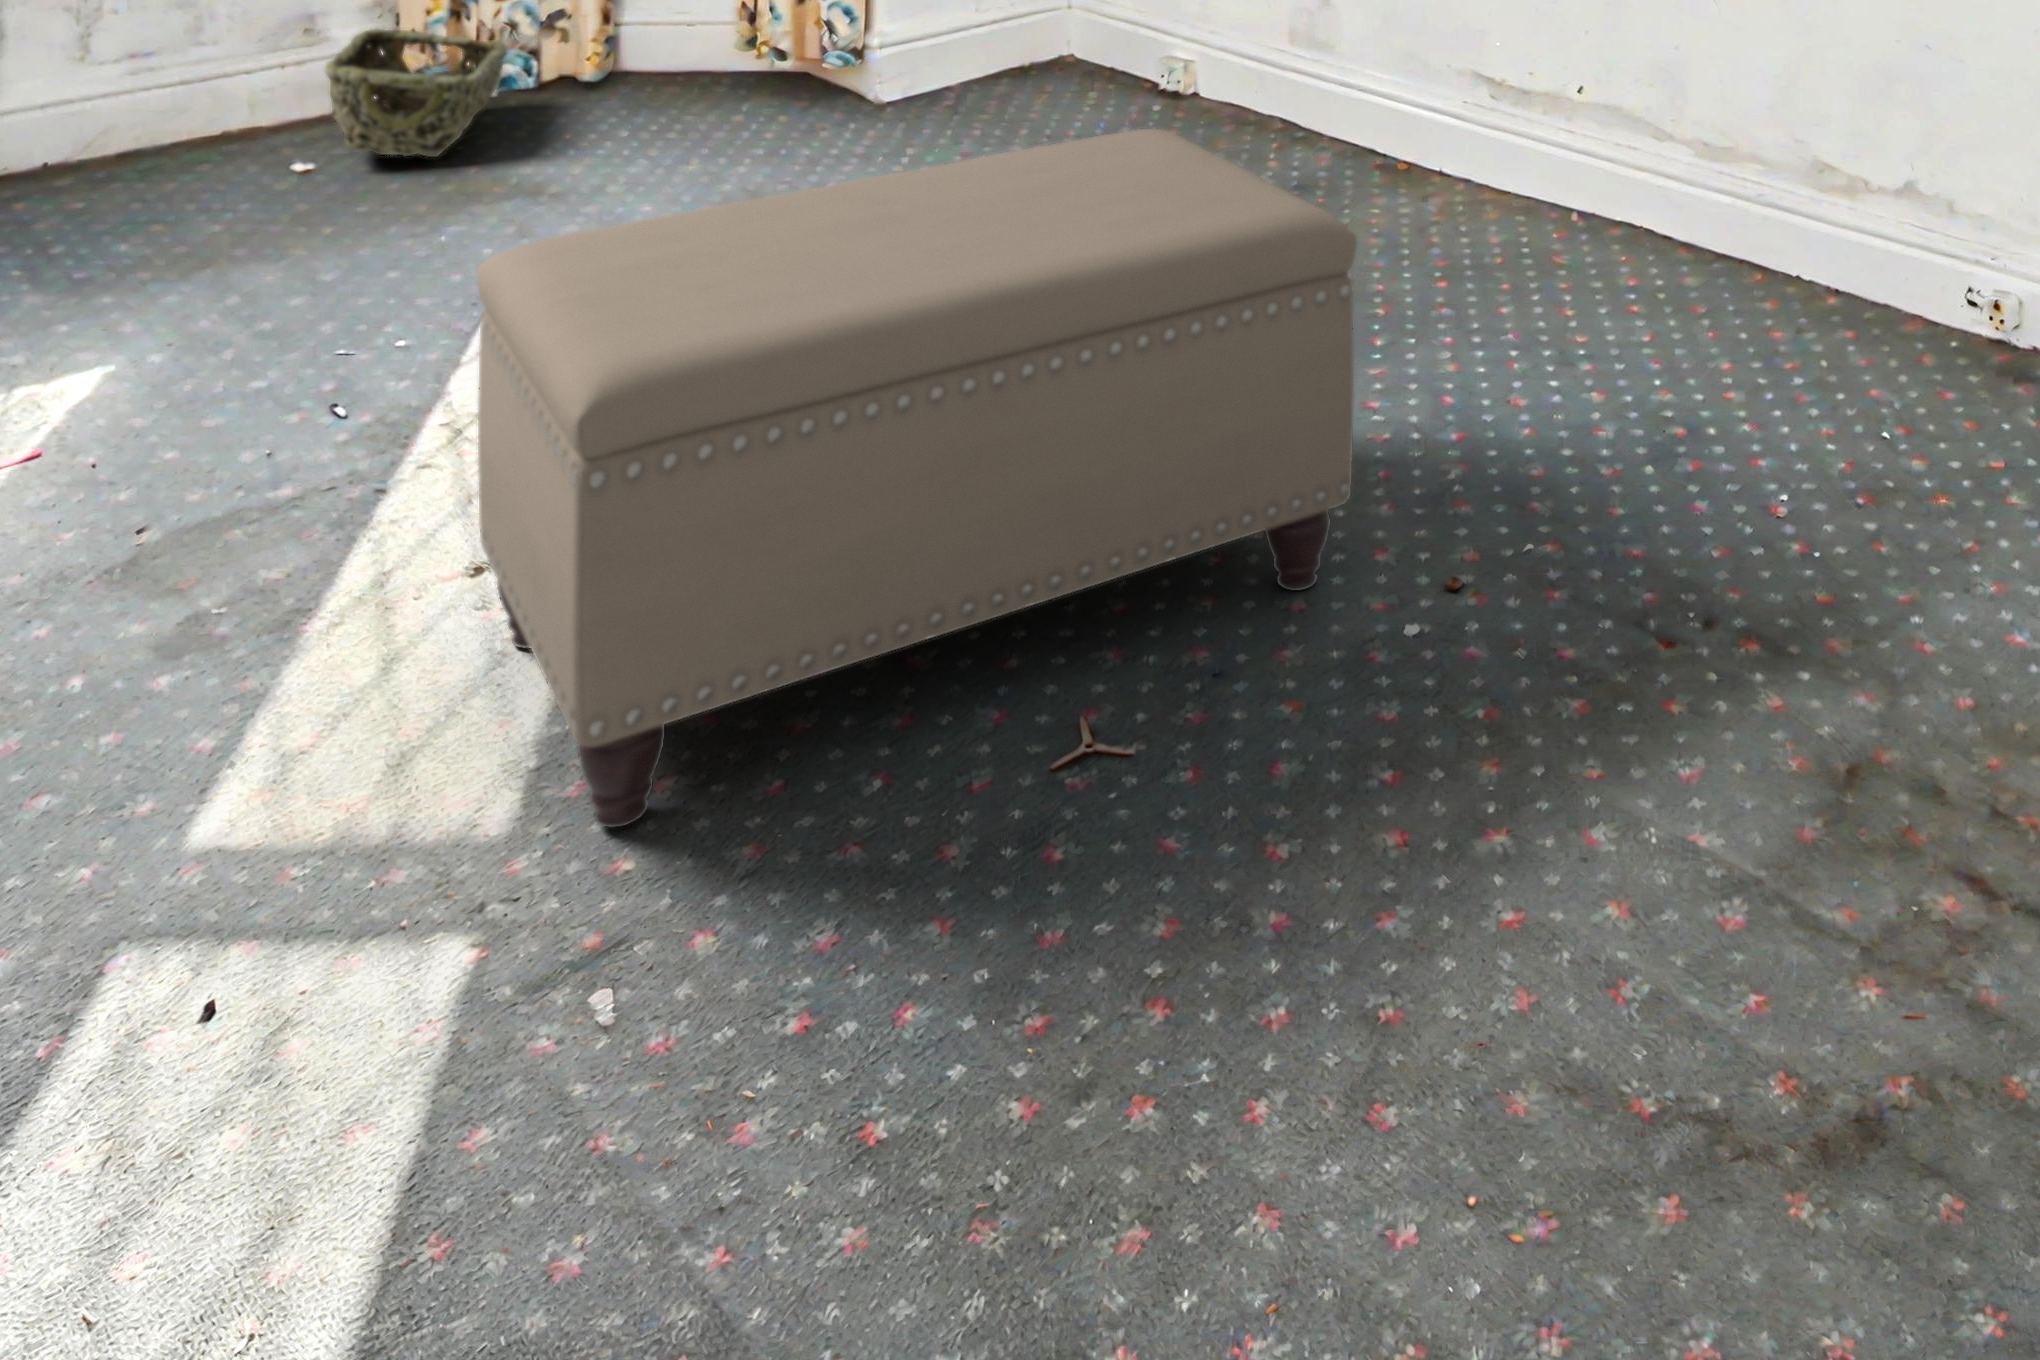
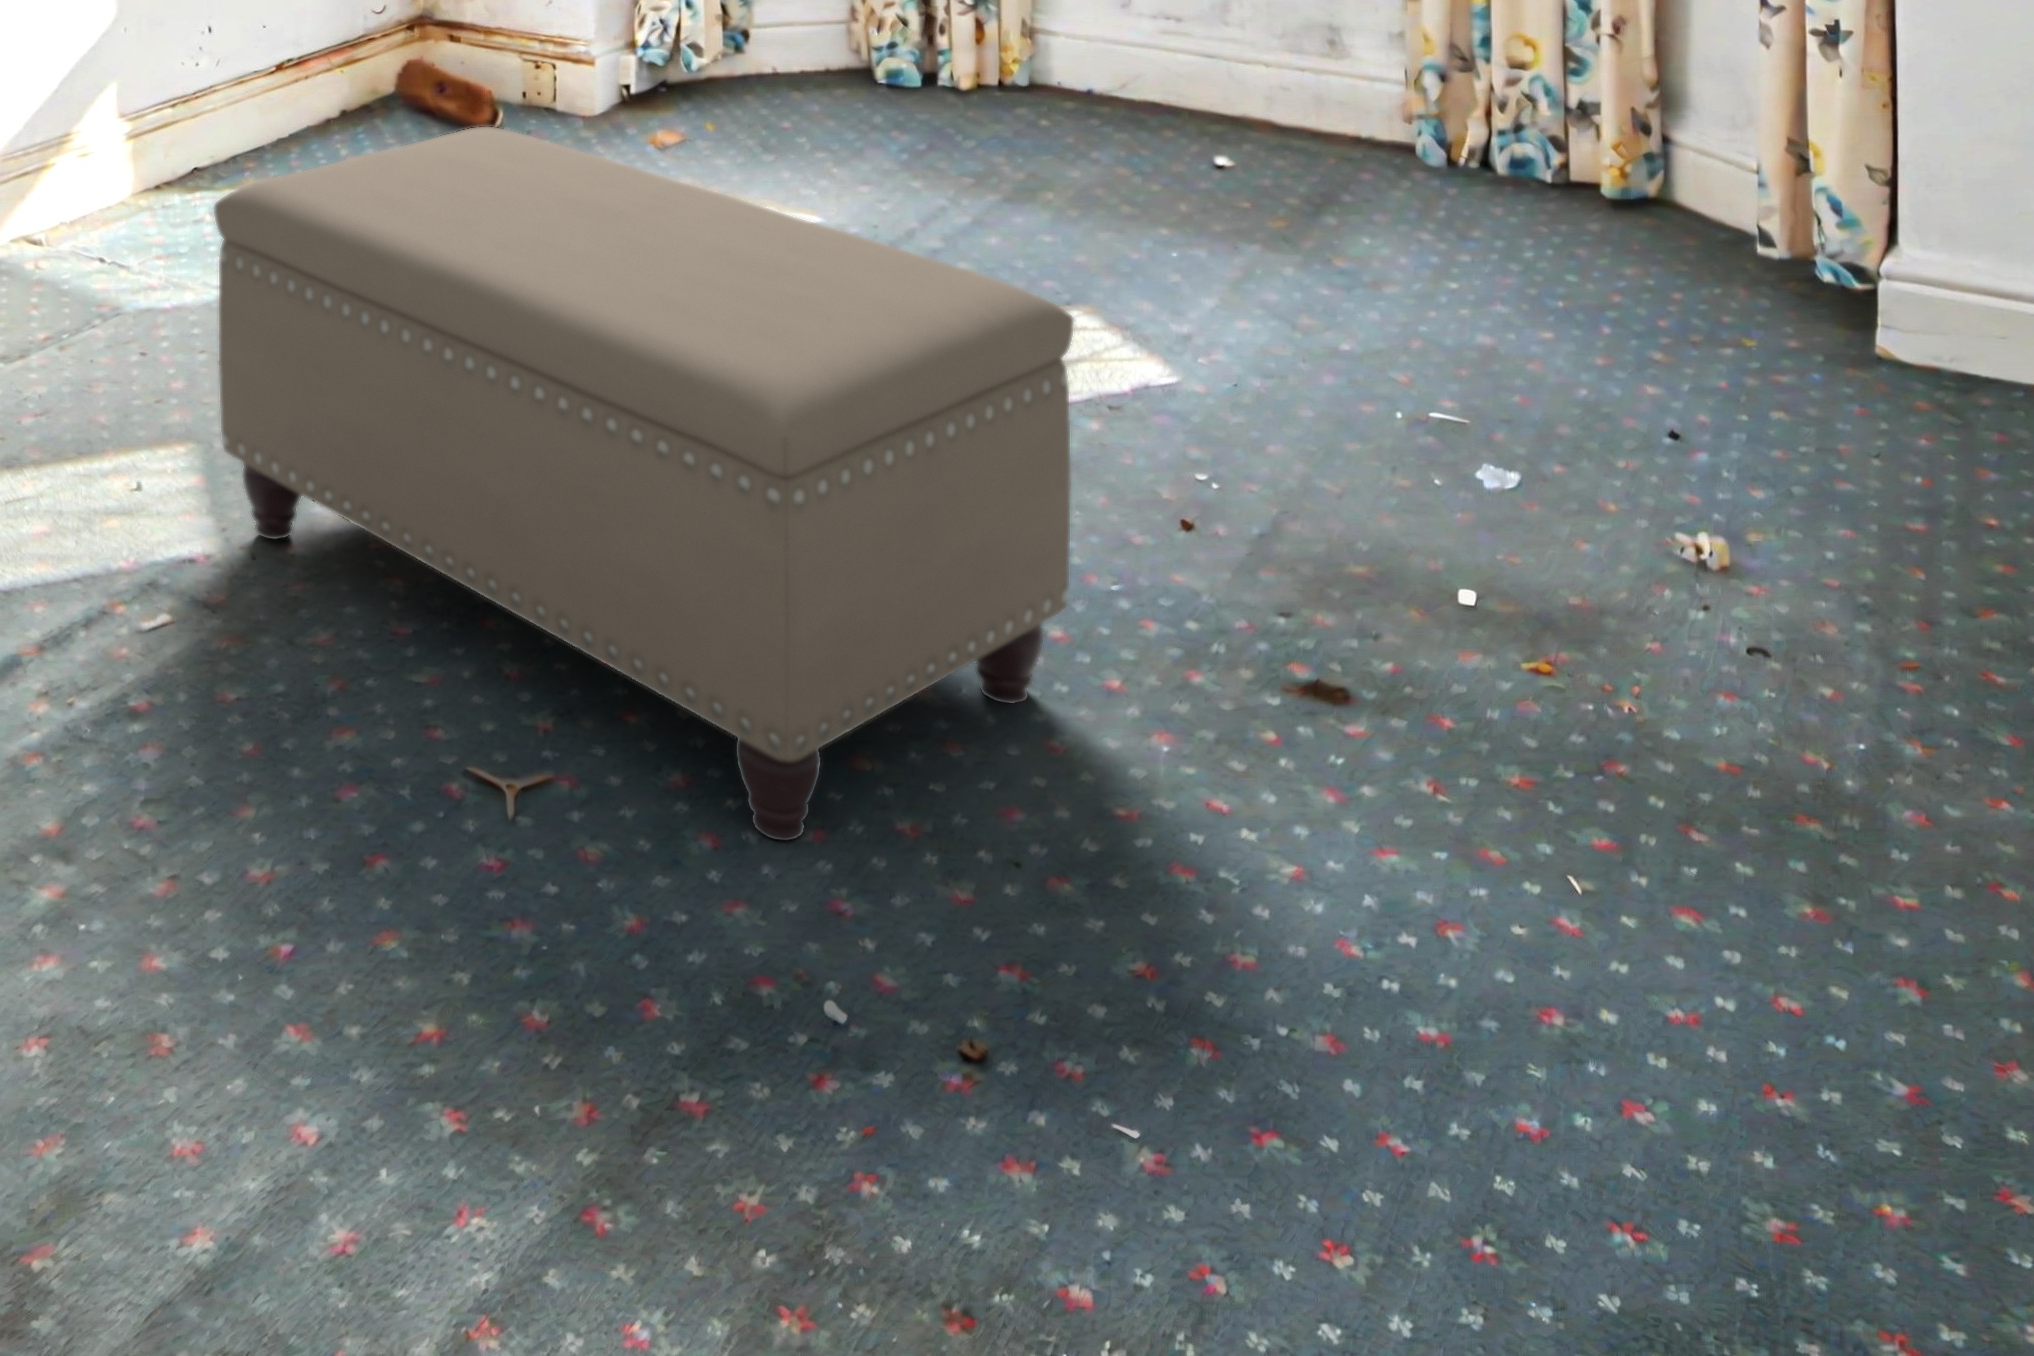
woven basket: present [325,29,506,157] -> none [1209,51,1480,192]

